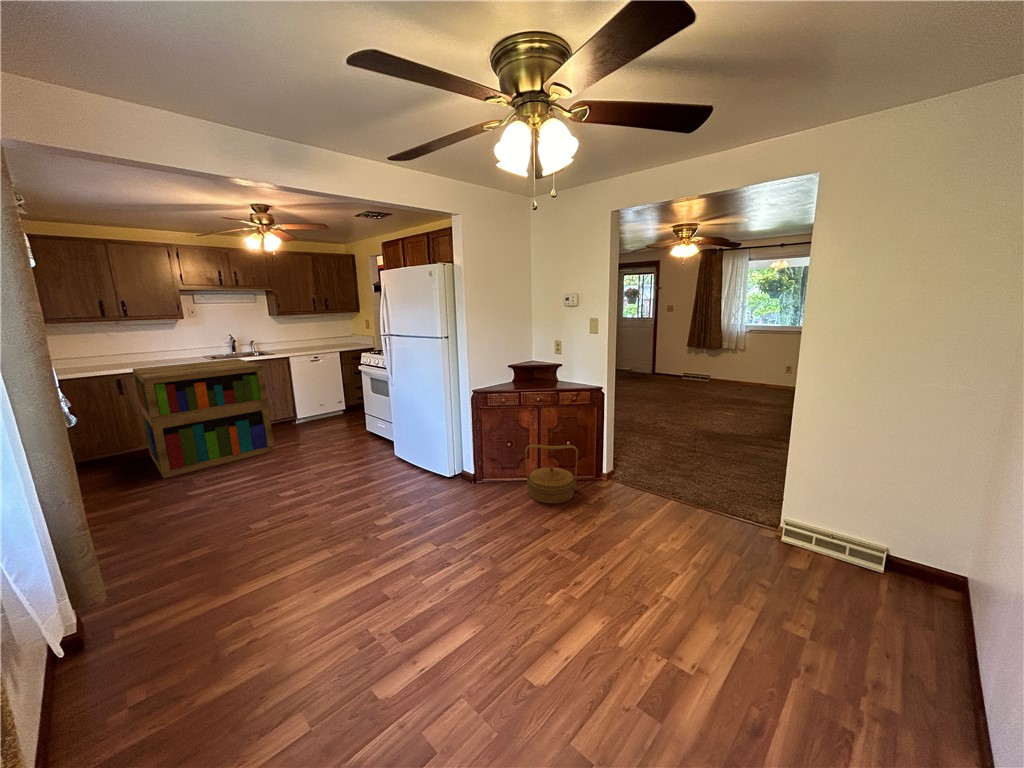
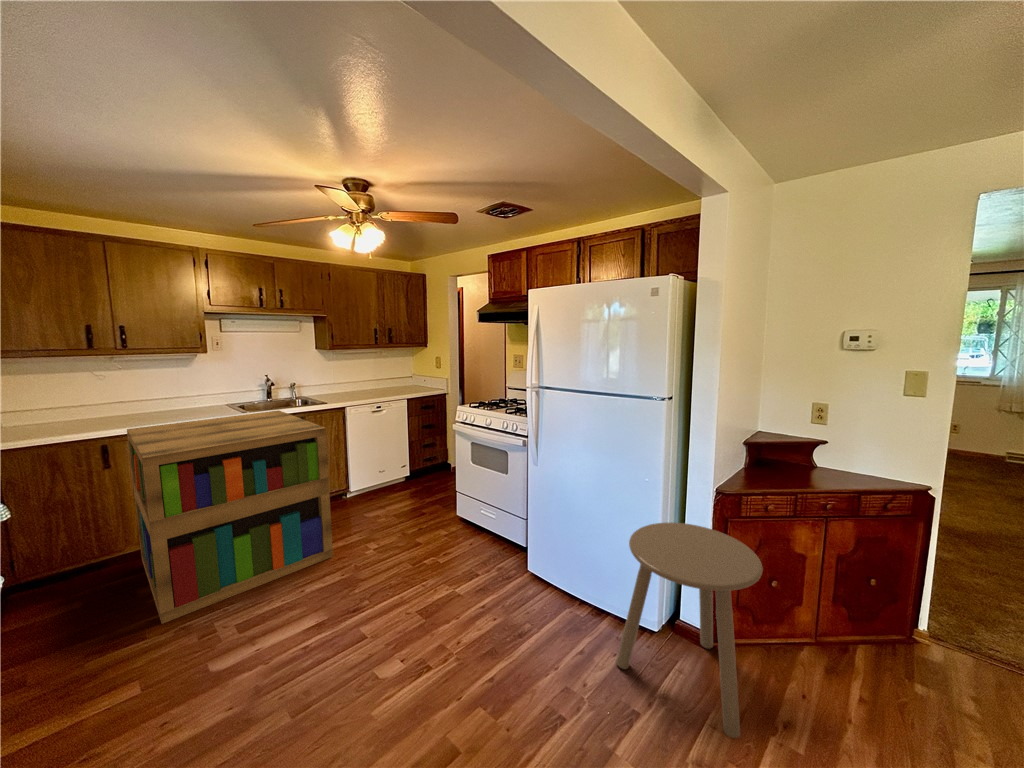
side table: none [414,410,481,506] -> present [616,522,763,738]
woven basket: present [525,445,578,504] -> none [832,604,952,735]

